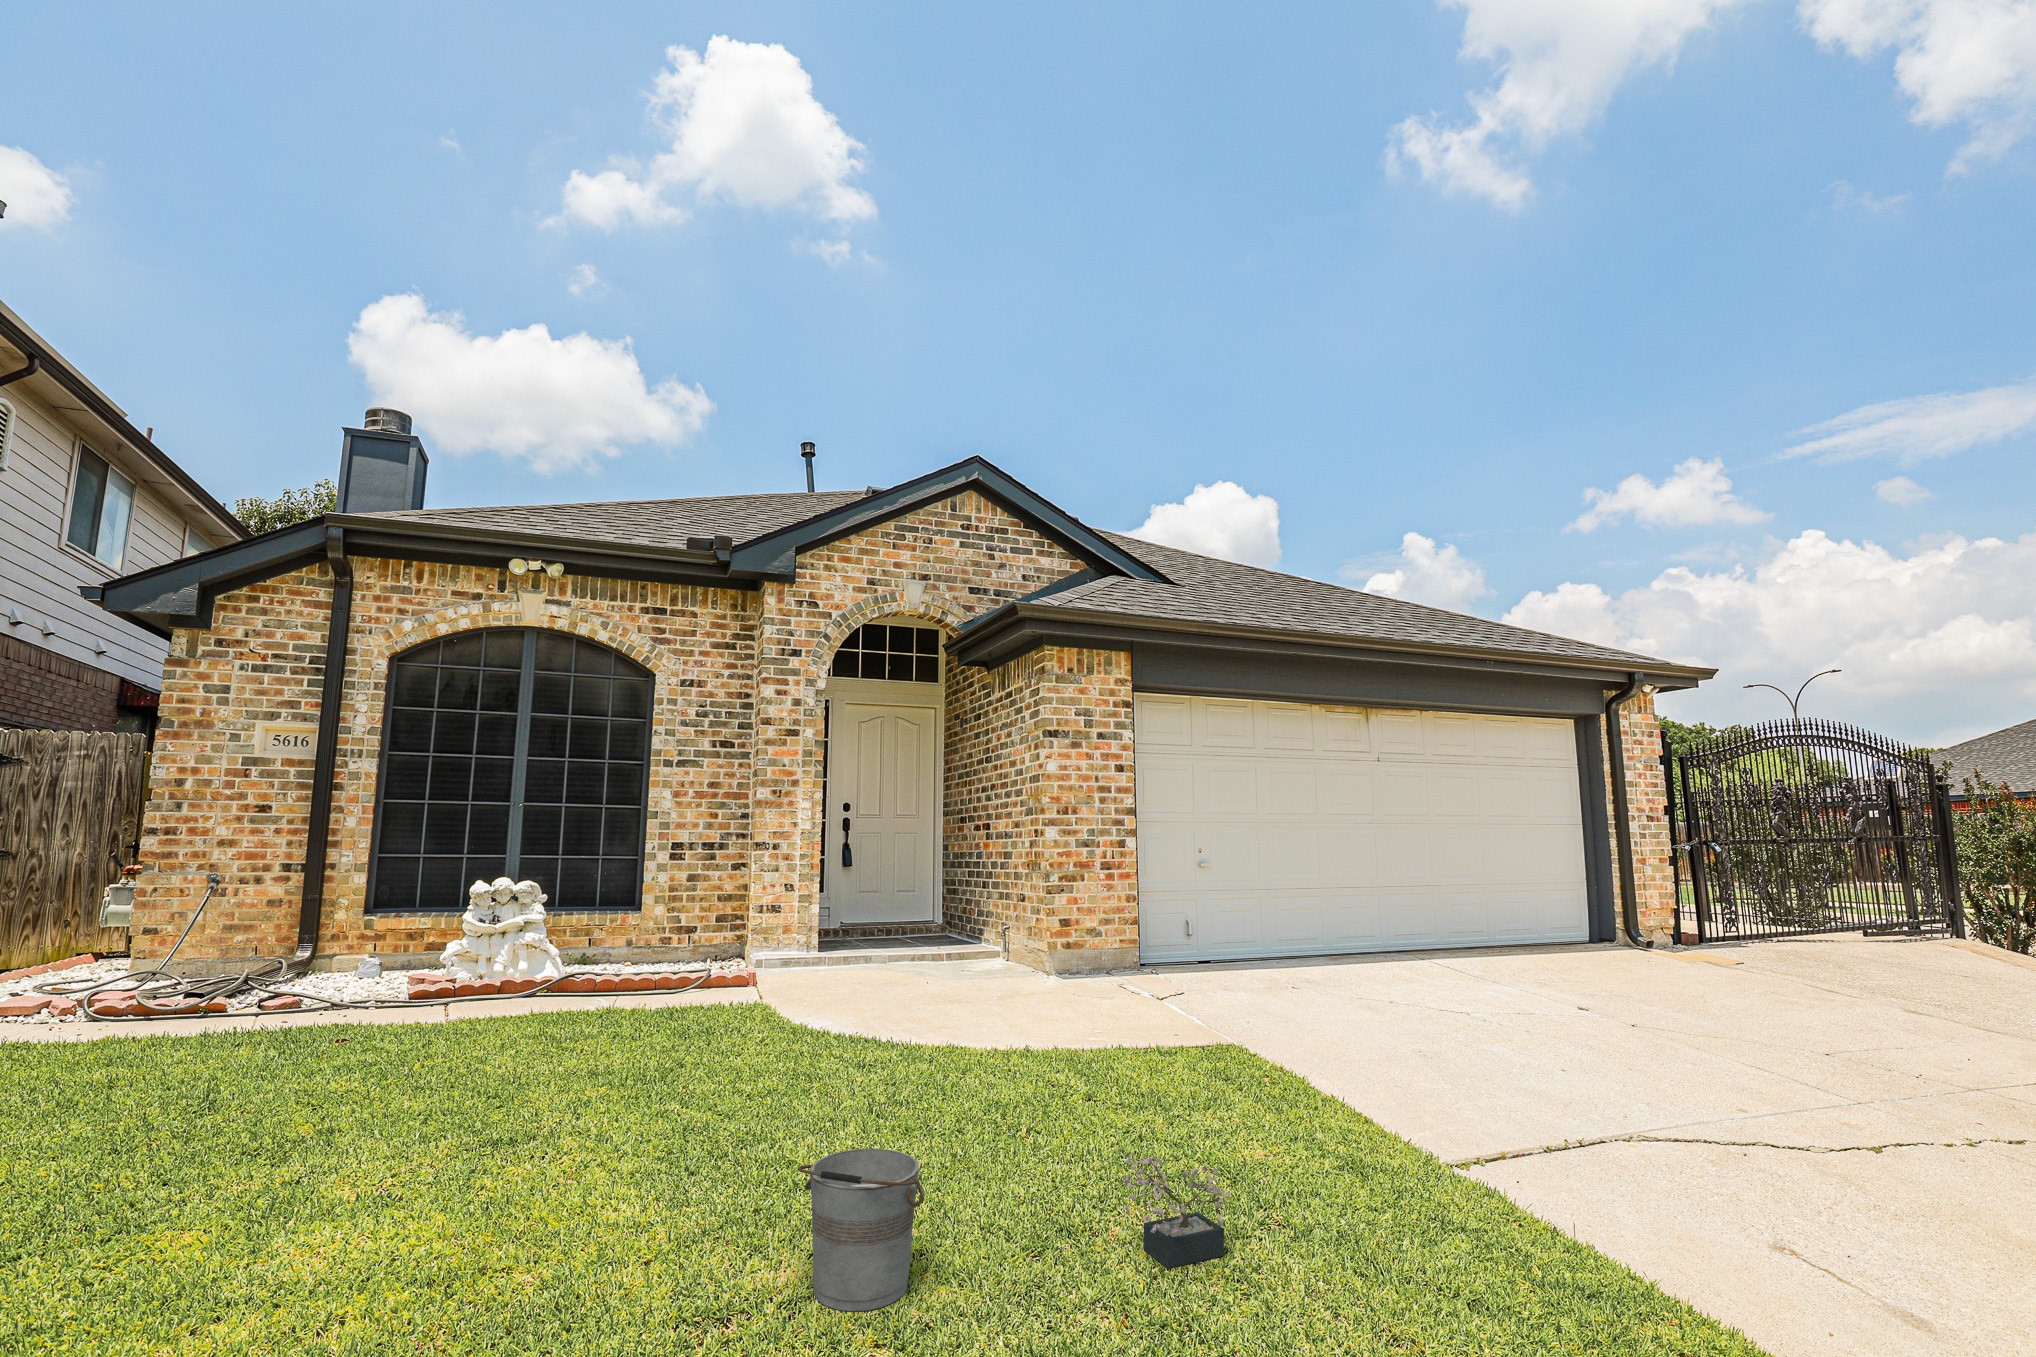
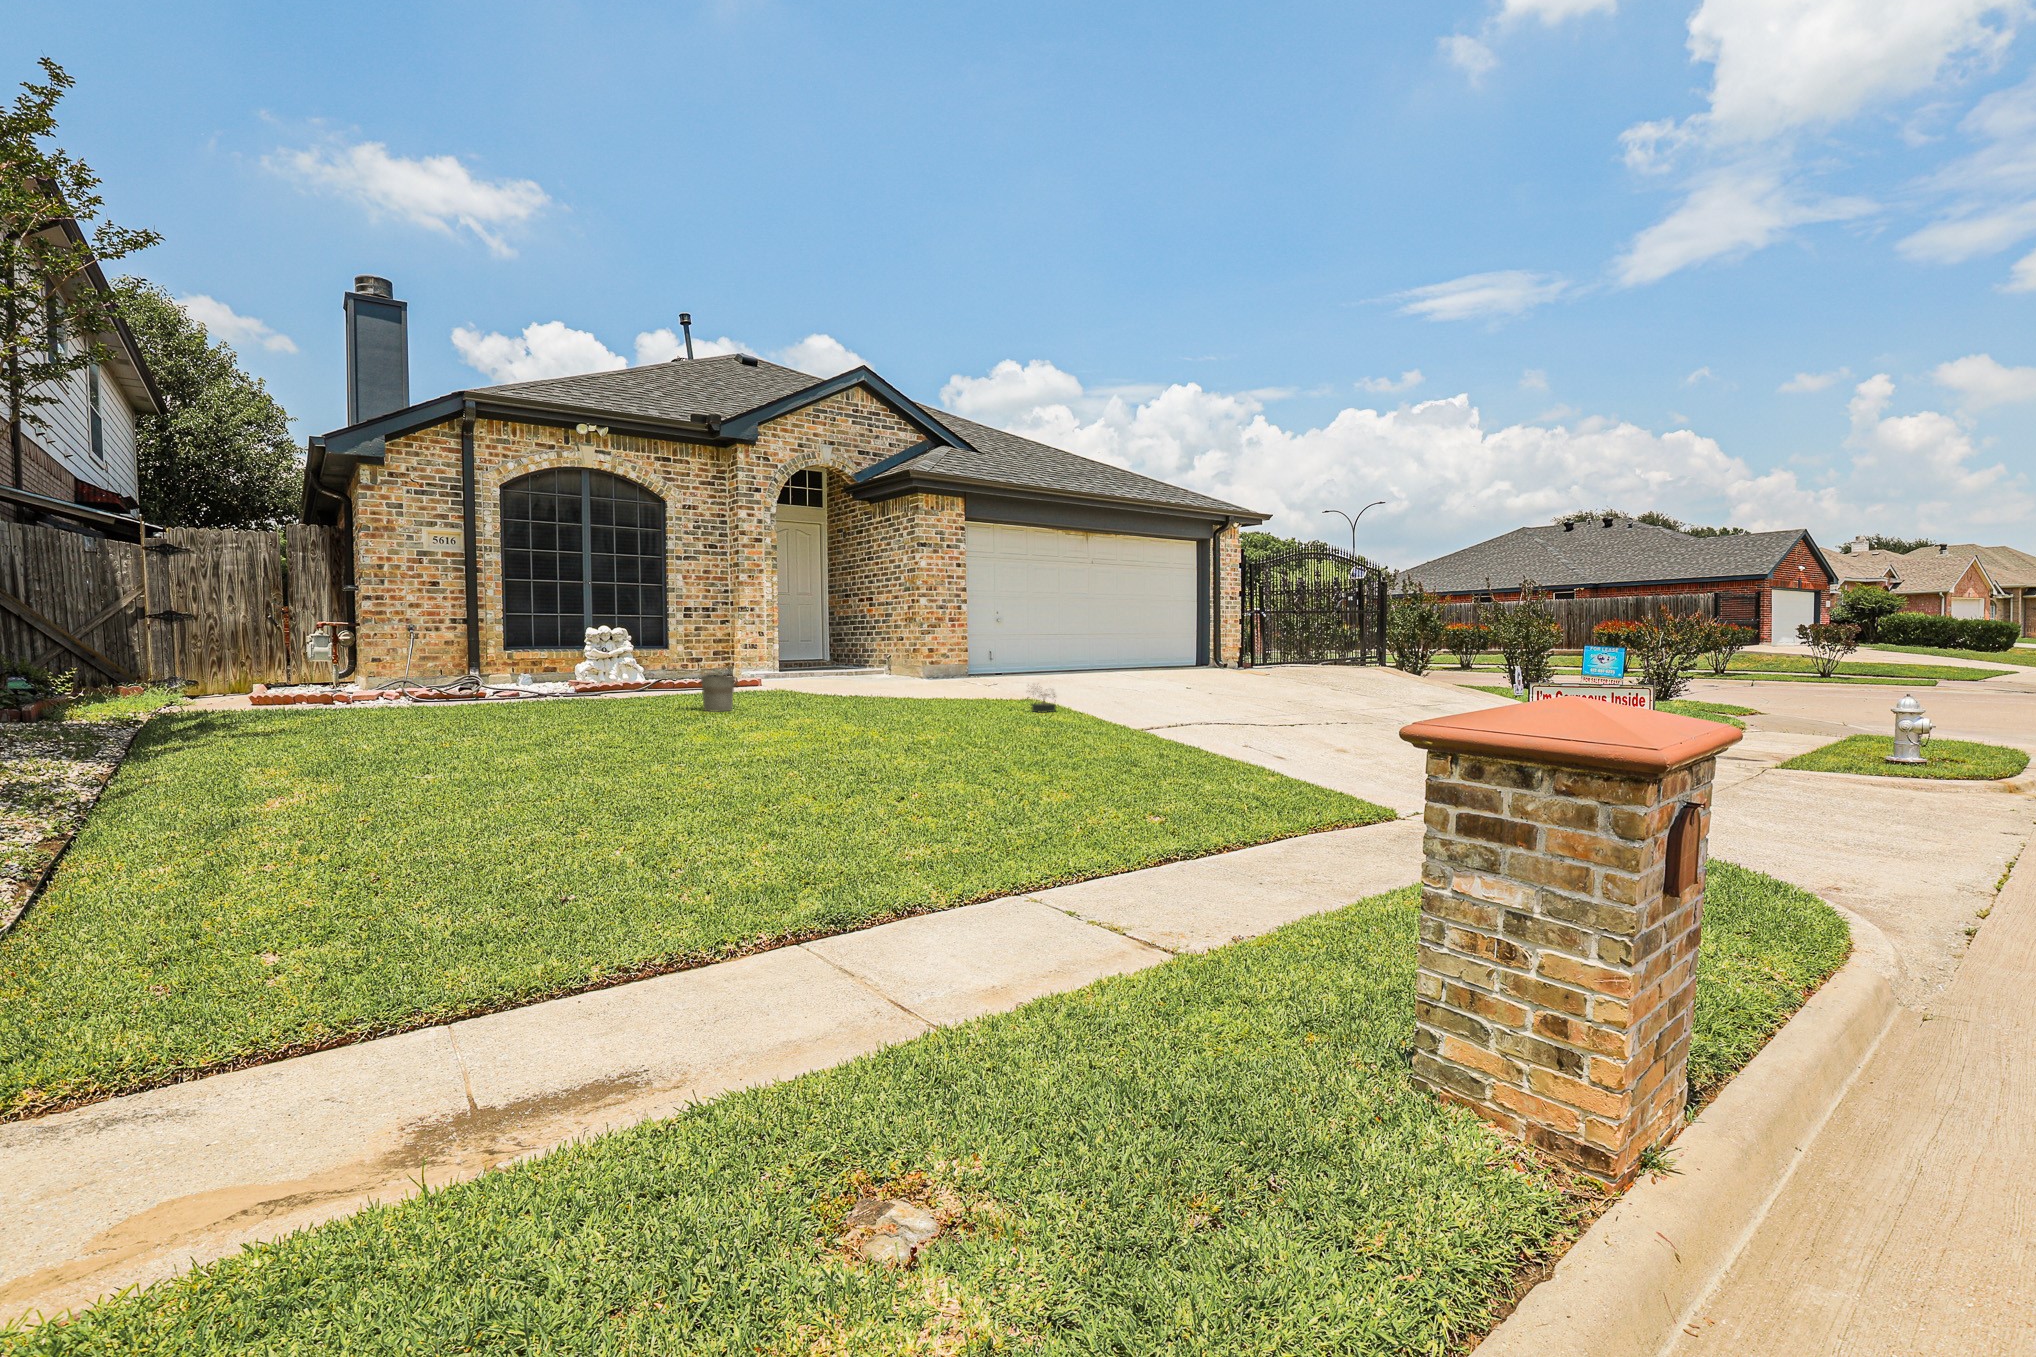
bucket: present [797,1148,925,1311] -> present [700,675,736,712]

